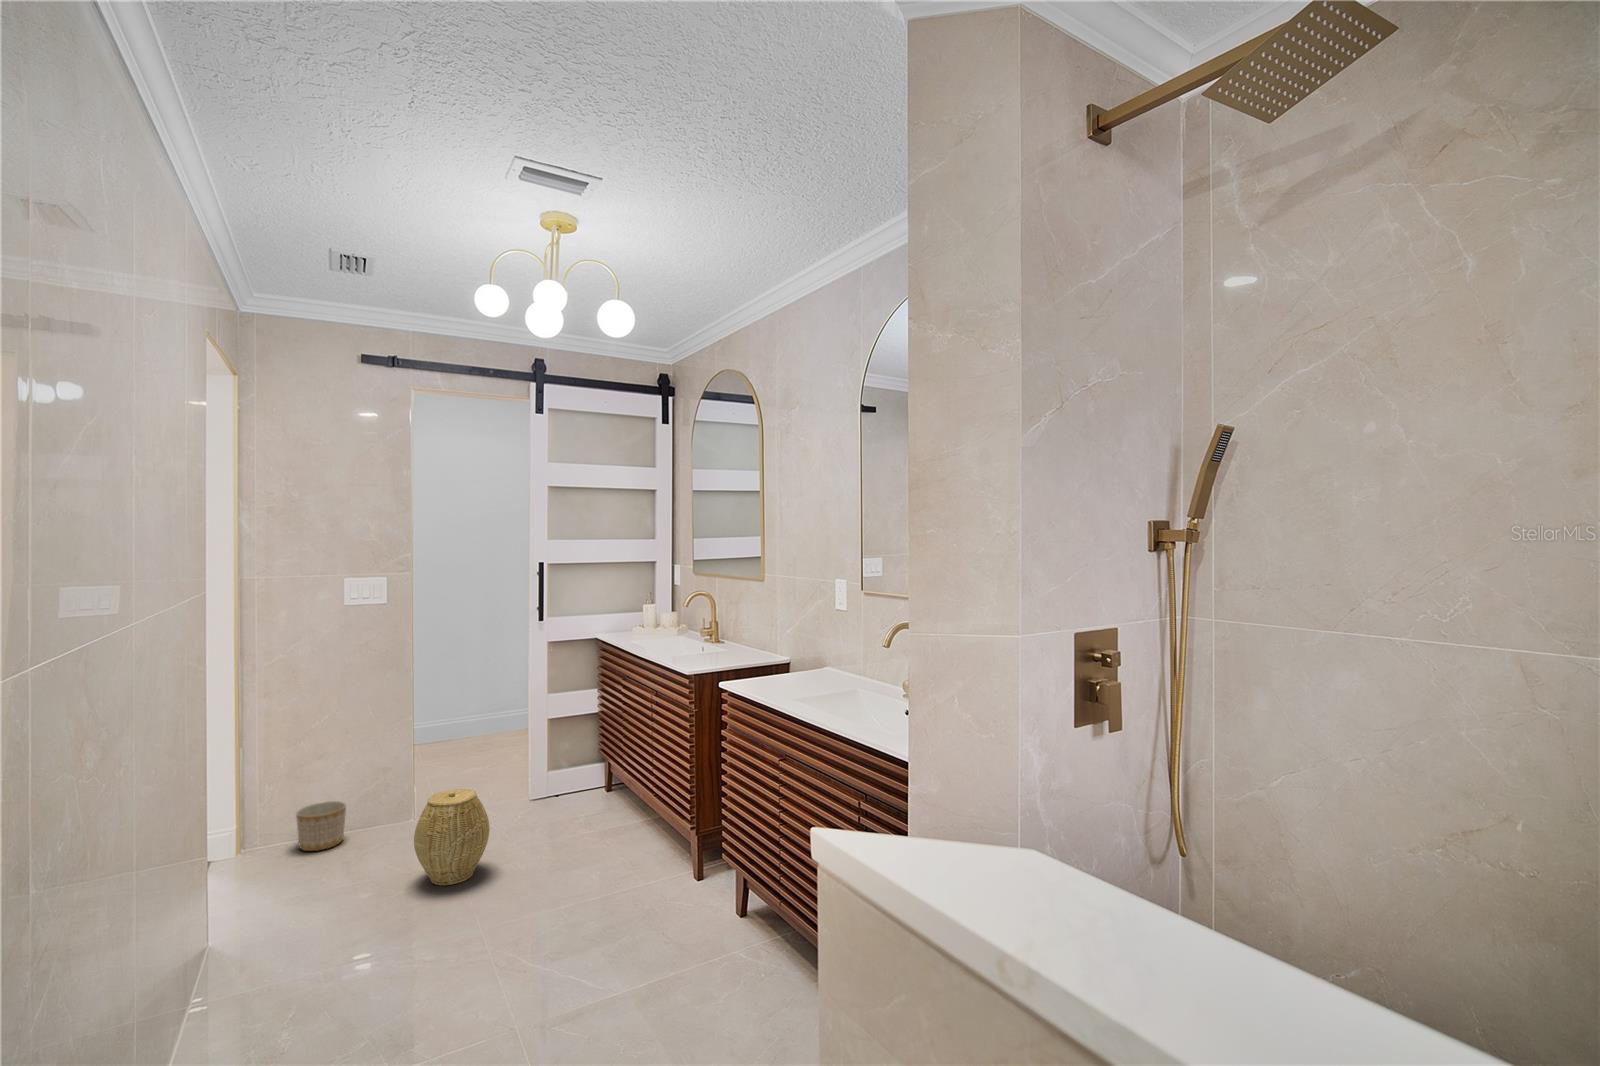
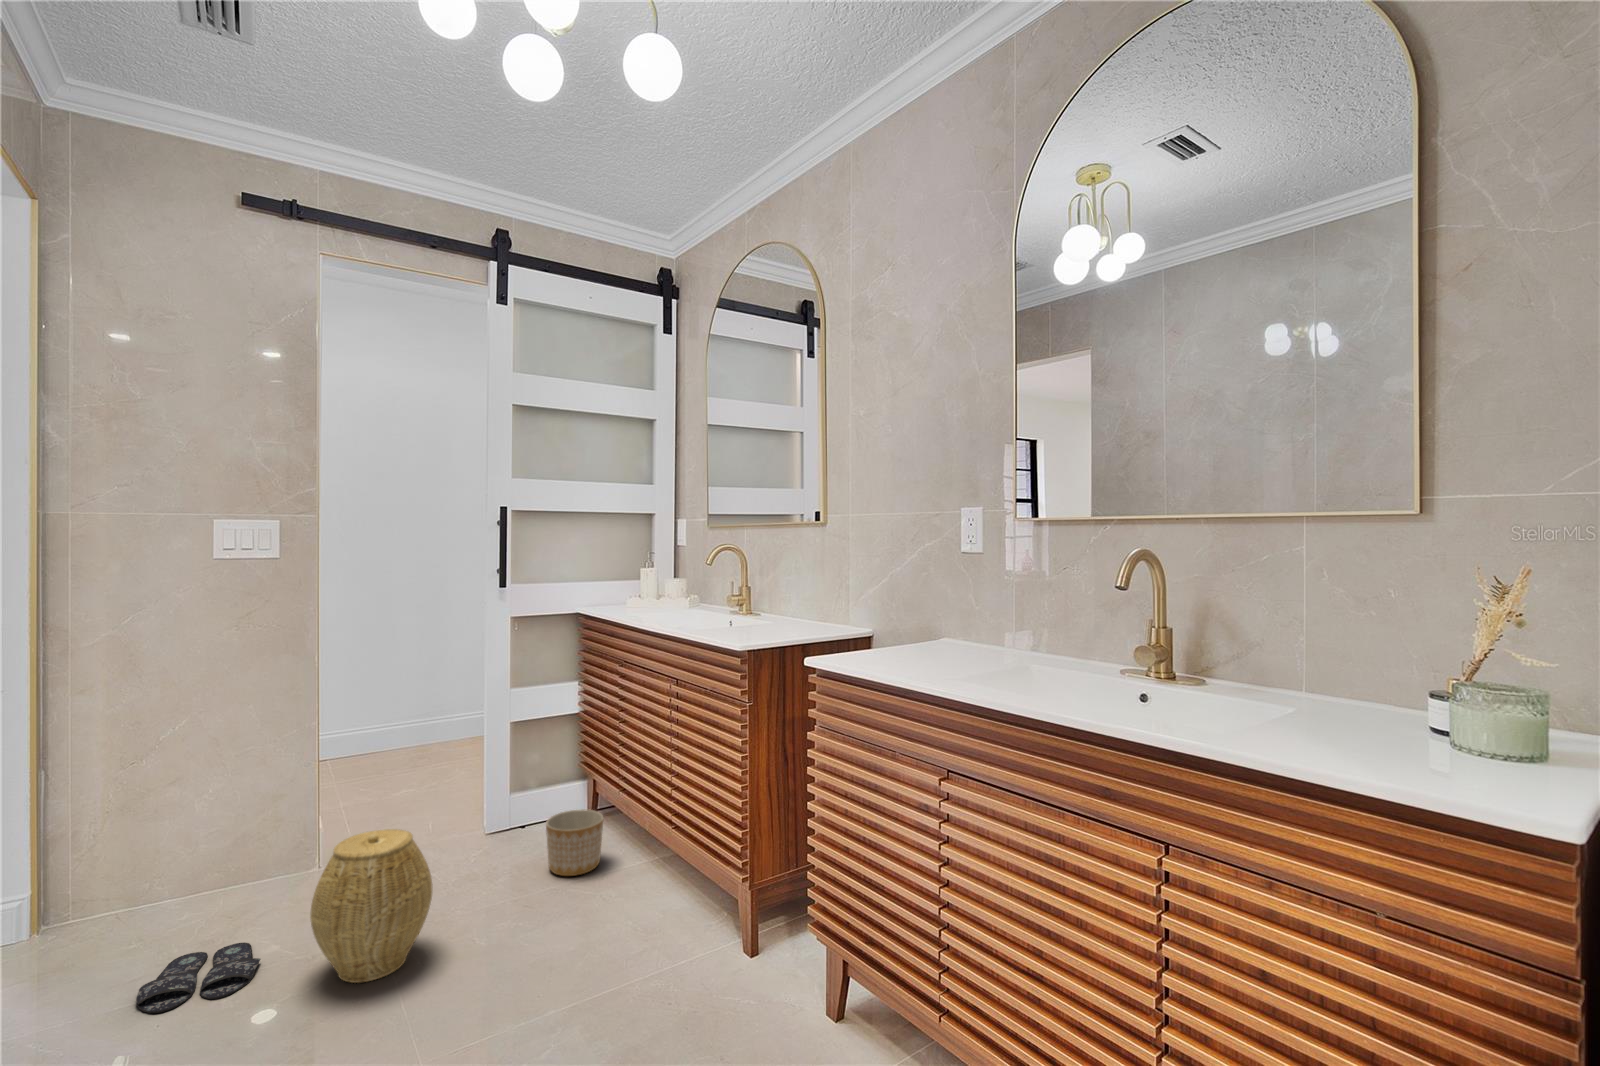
planter: present [296,801,346,851] -> present [546,809,603,876]
slippers: none [312,861,383,897] -> present [137,943,261,1013]

